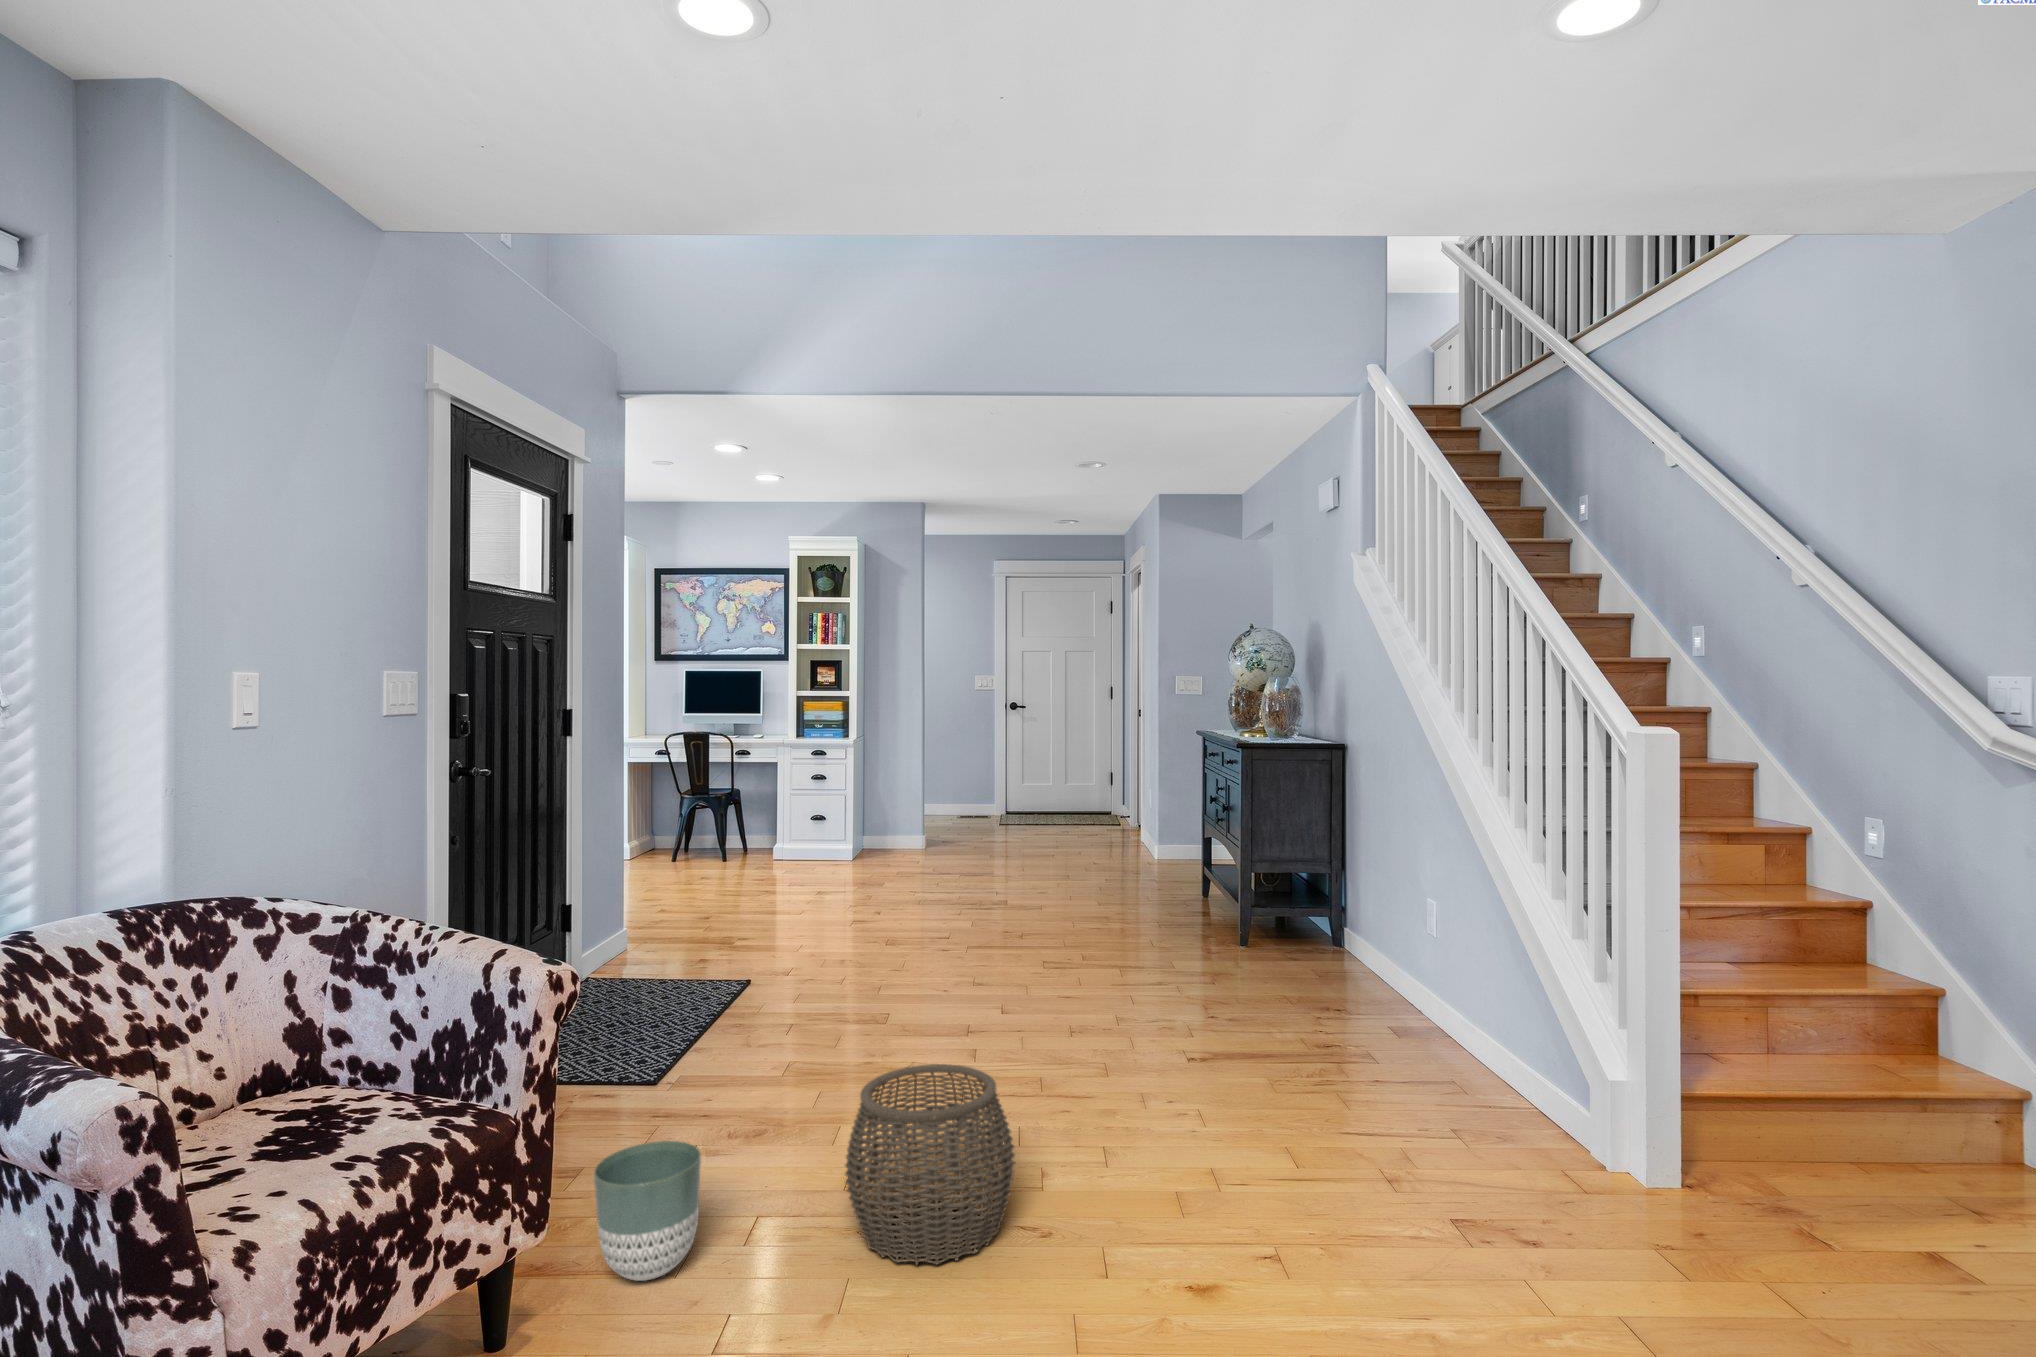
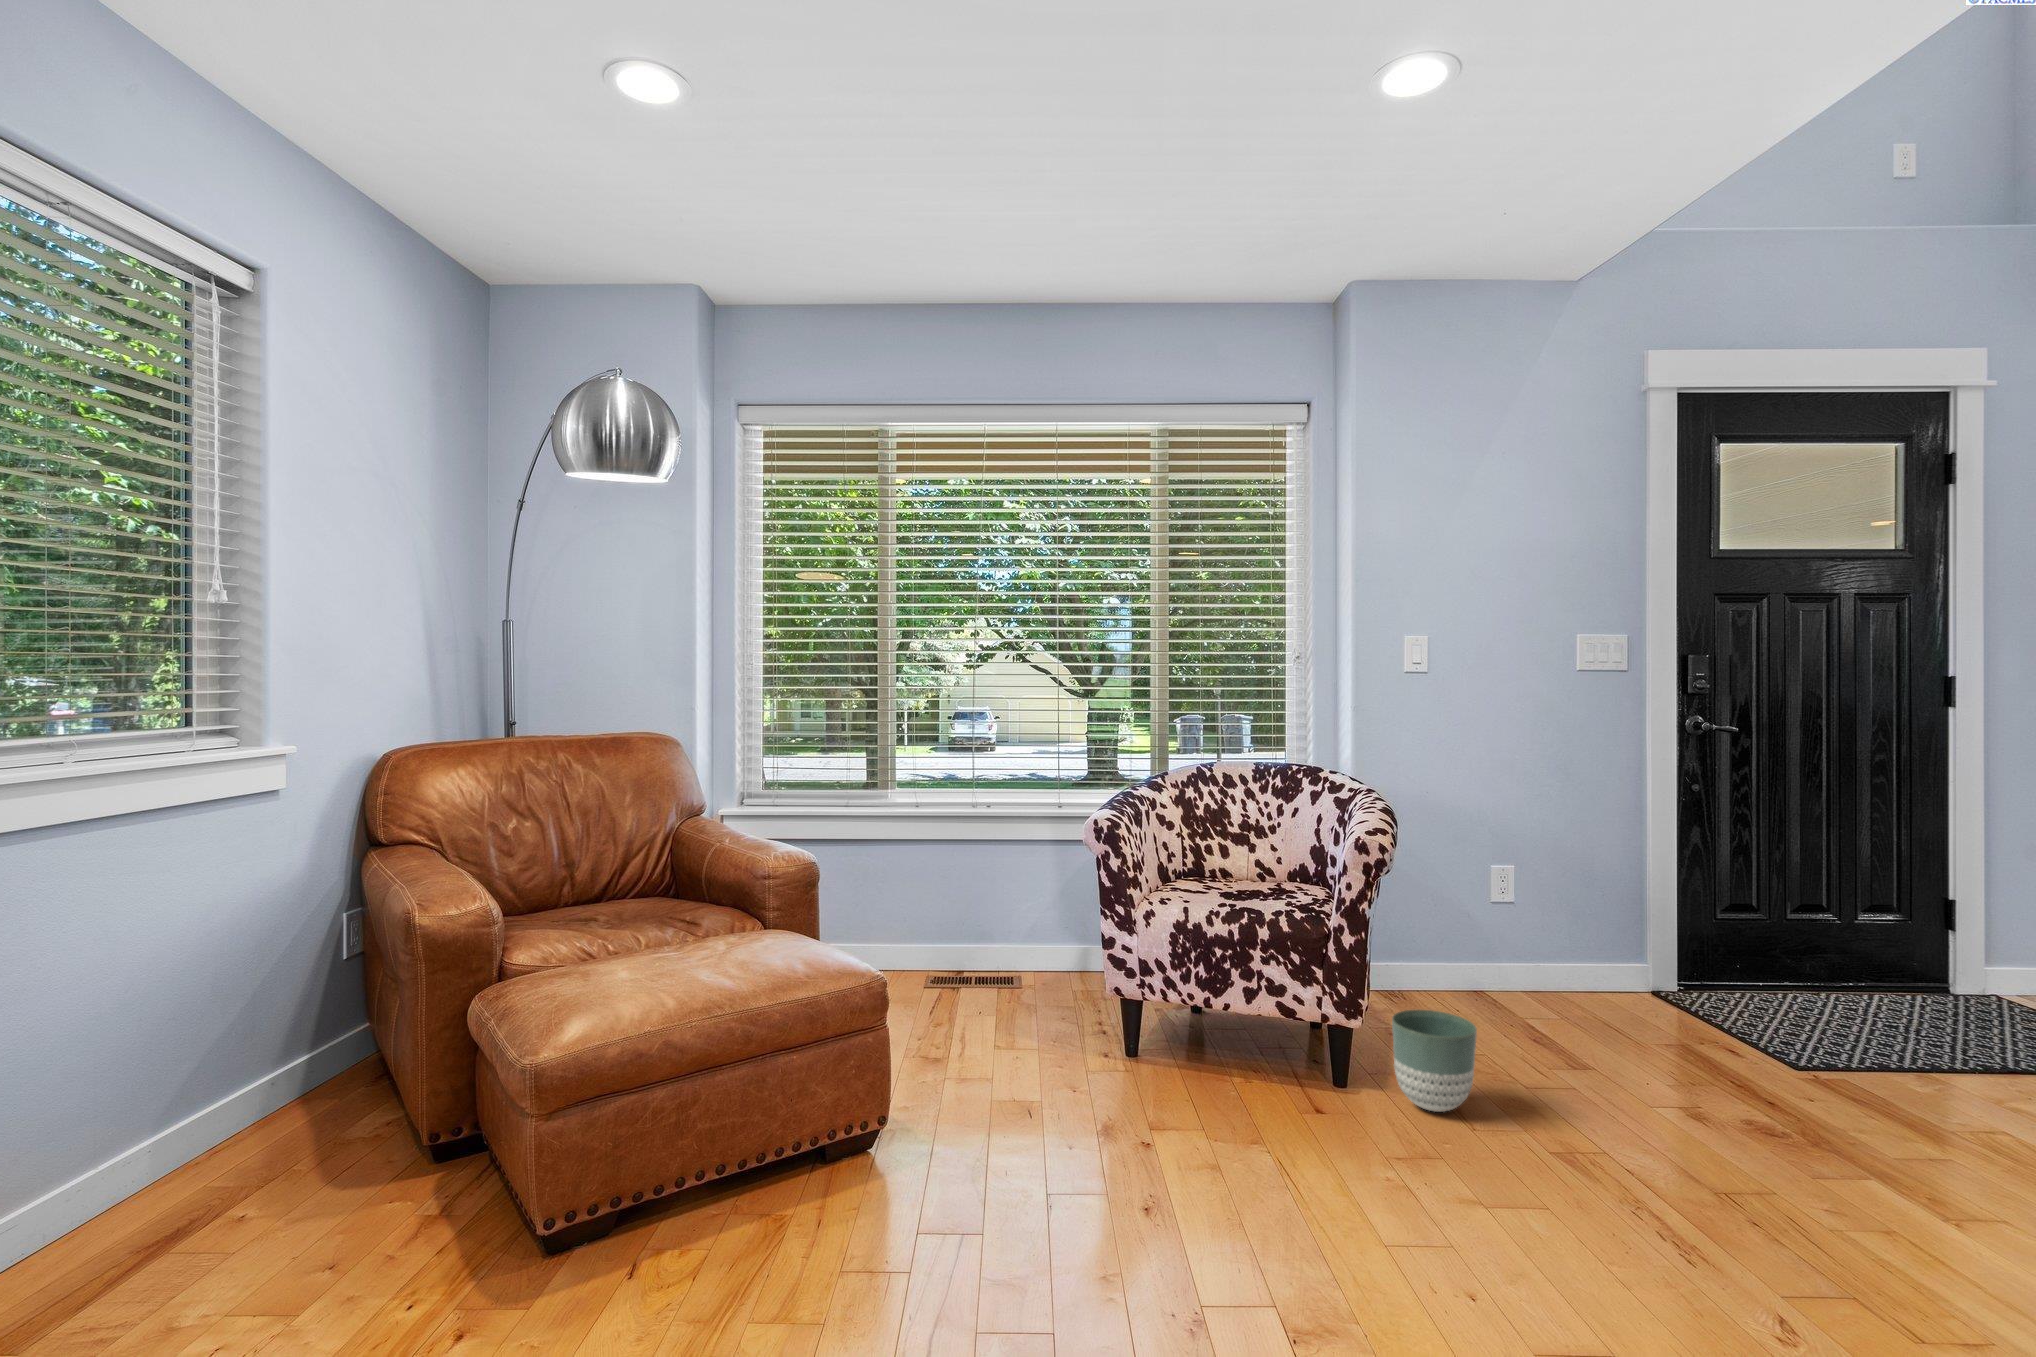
woven basket: present [845,1064,1015,1265] -> none [1488,1052,1692,1266]

